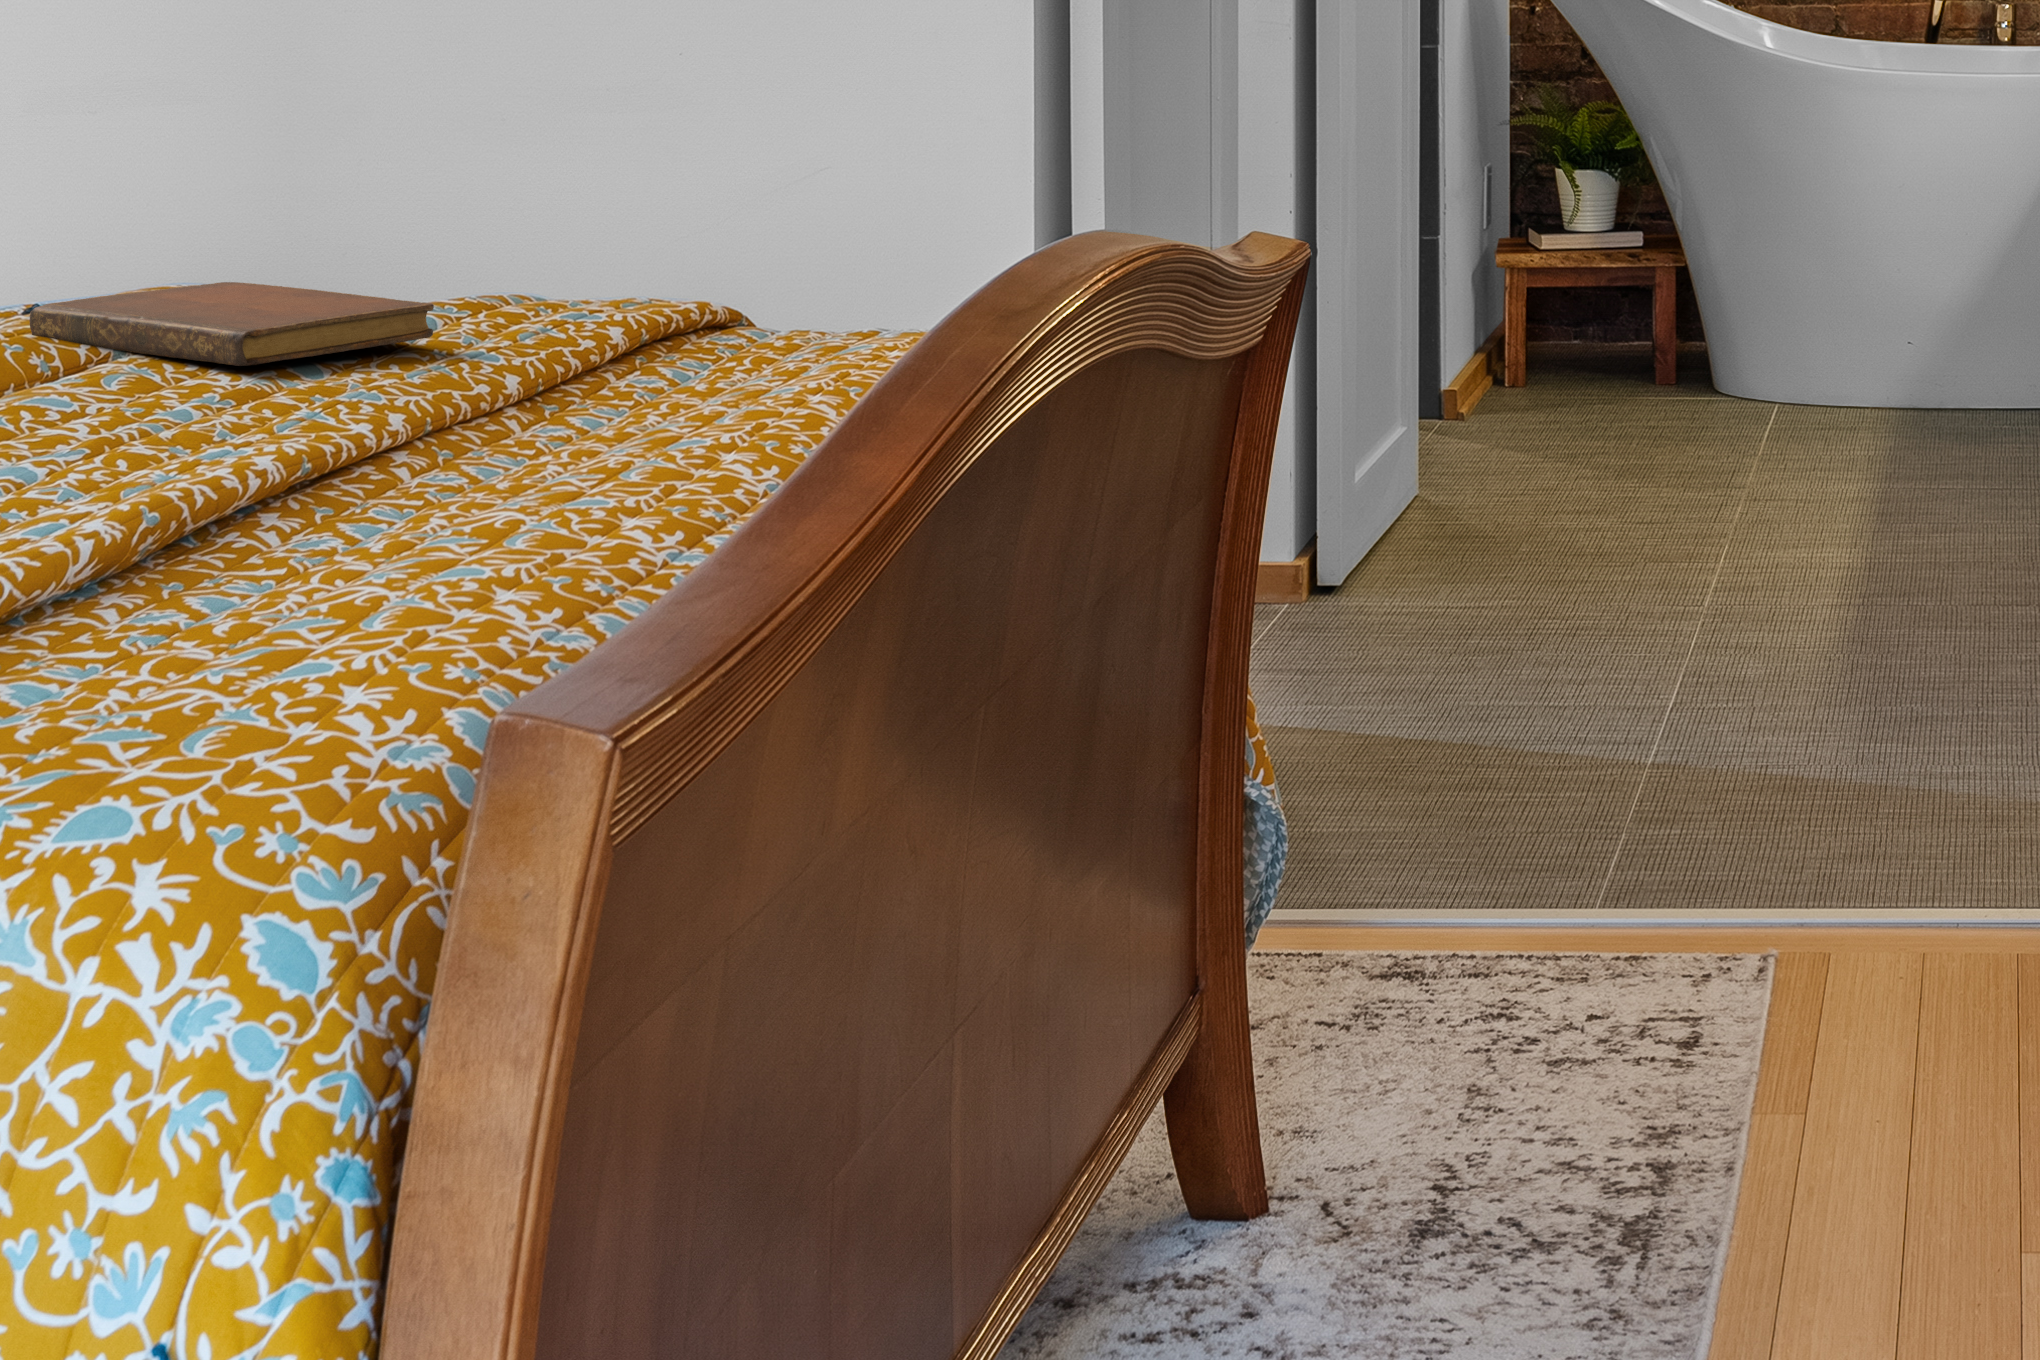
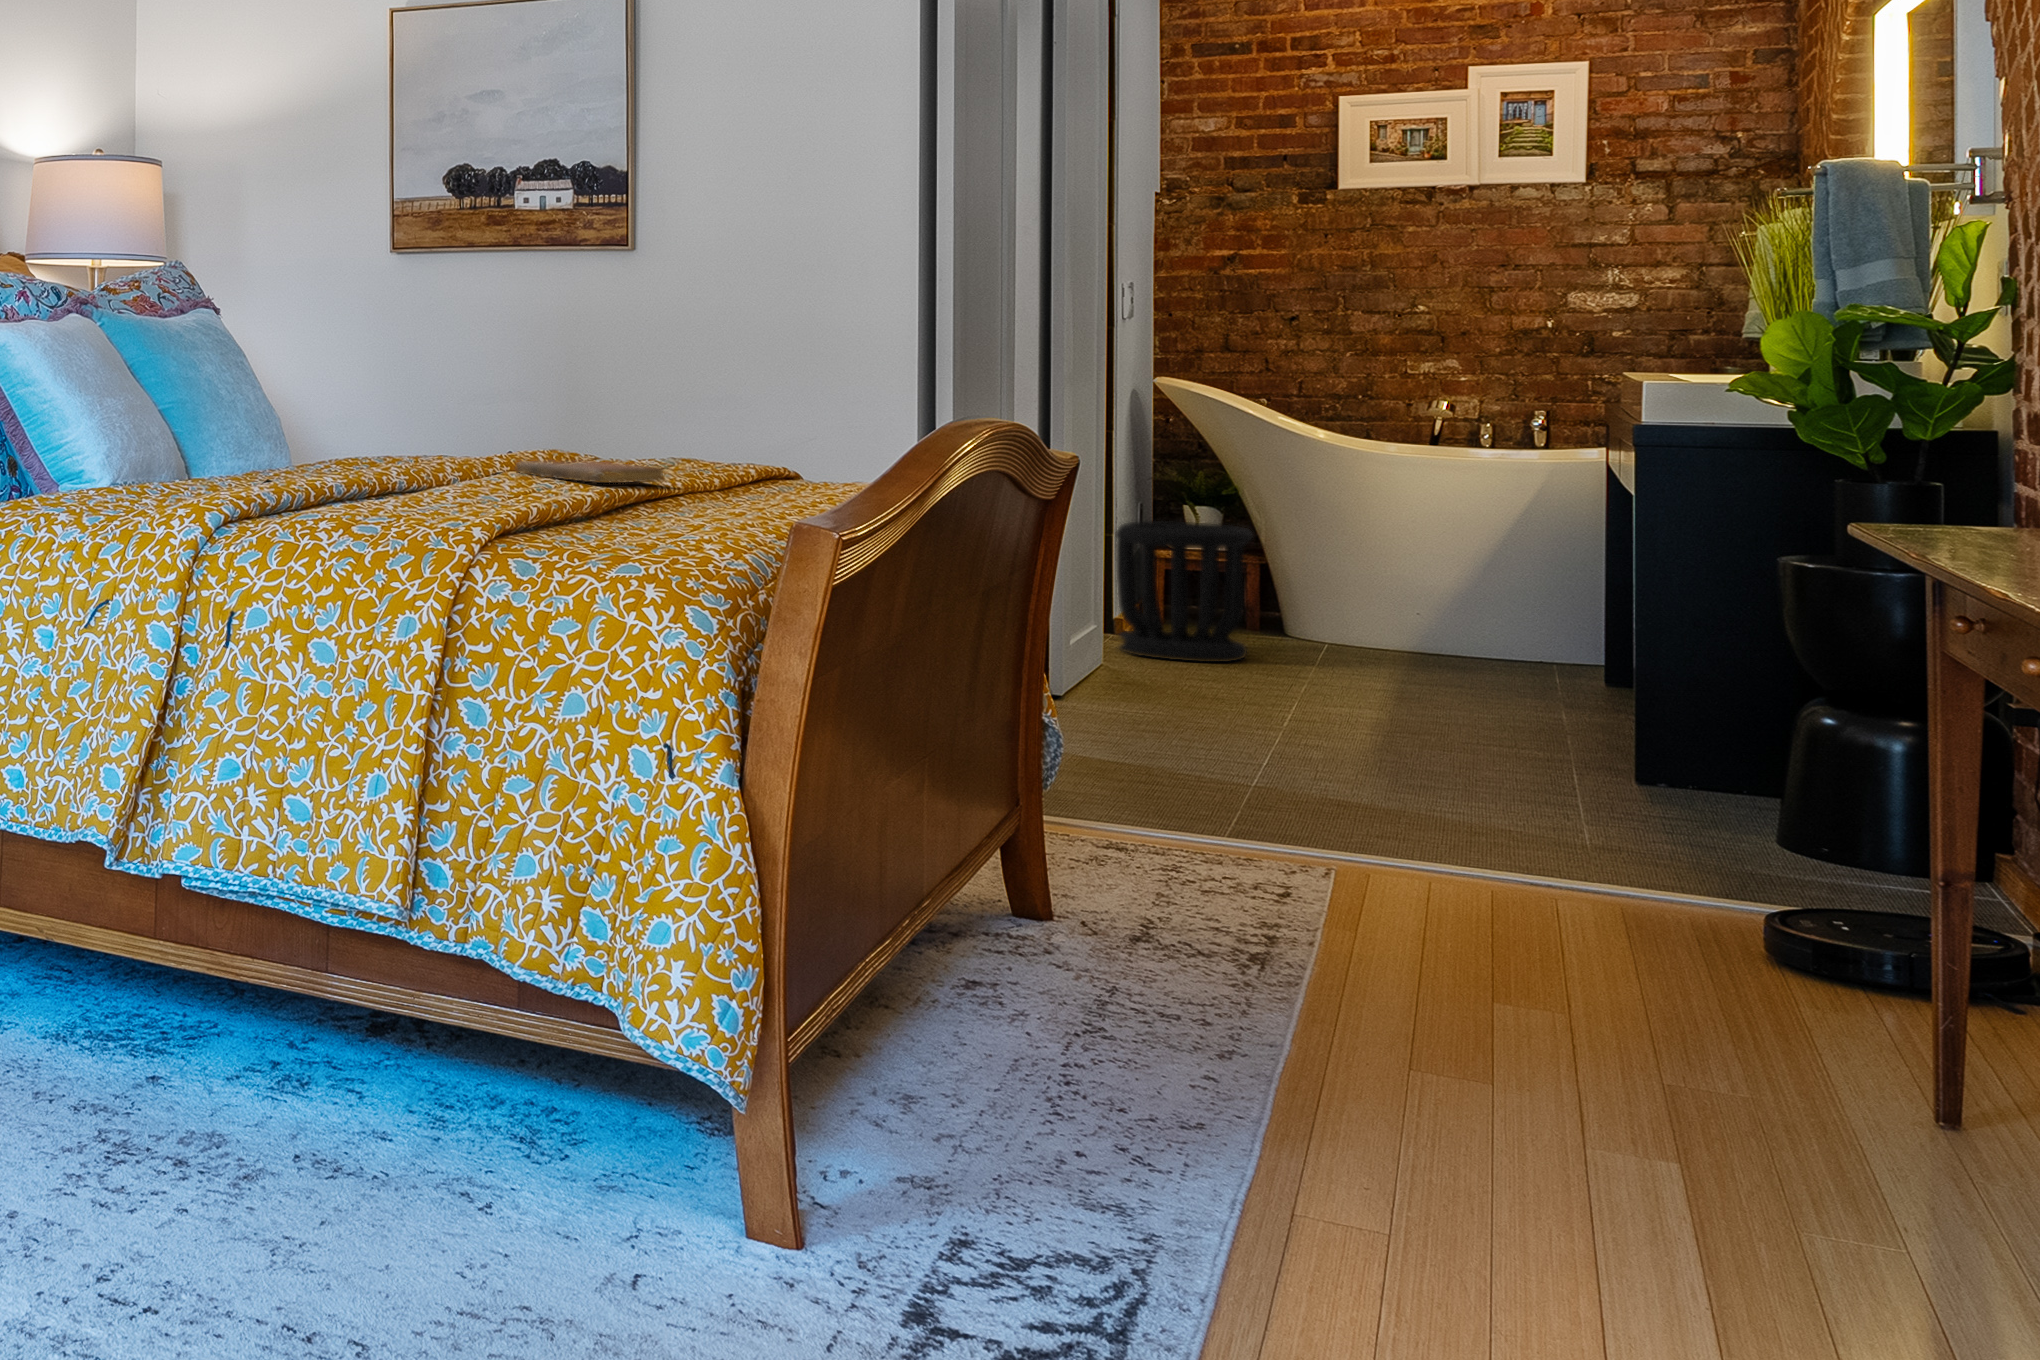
wastebasket: none [1460,204,1681,467] -> present [1116,521,1252,662]

